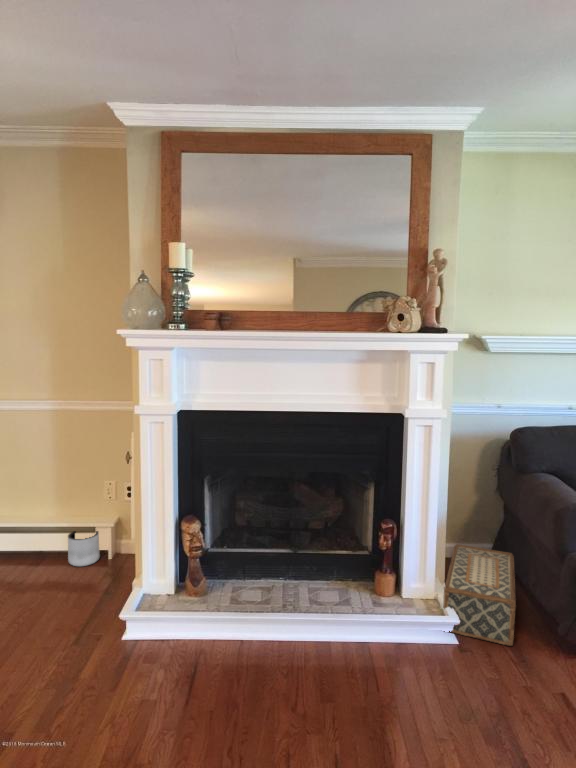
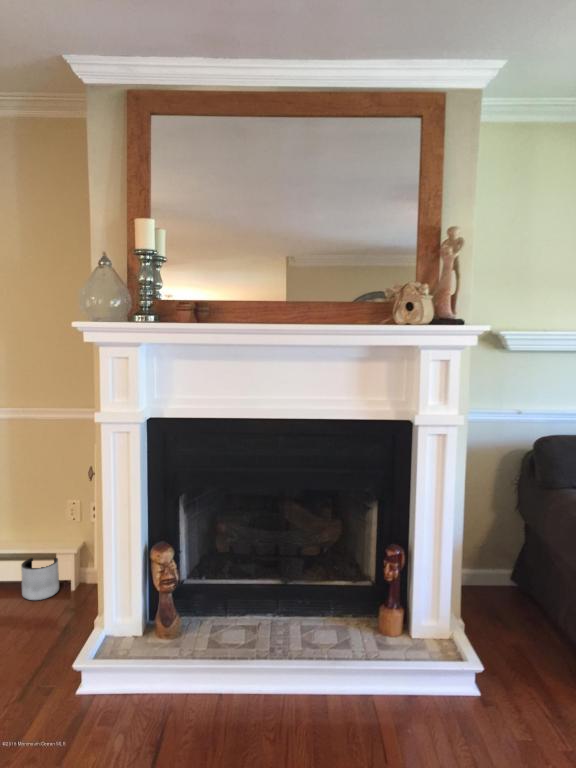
woven basket: present [443,544,516,646] -> none [460,573,548,698]

